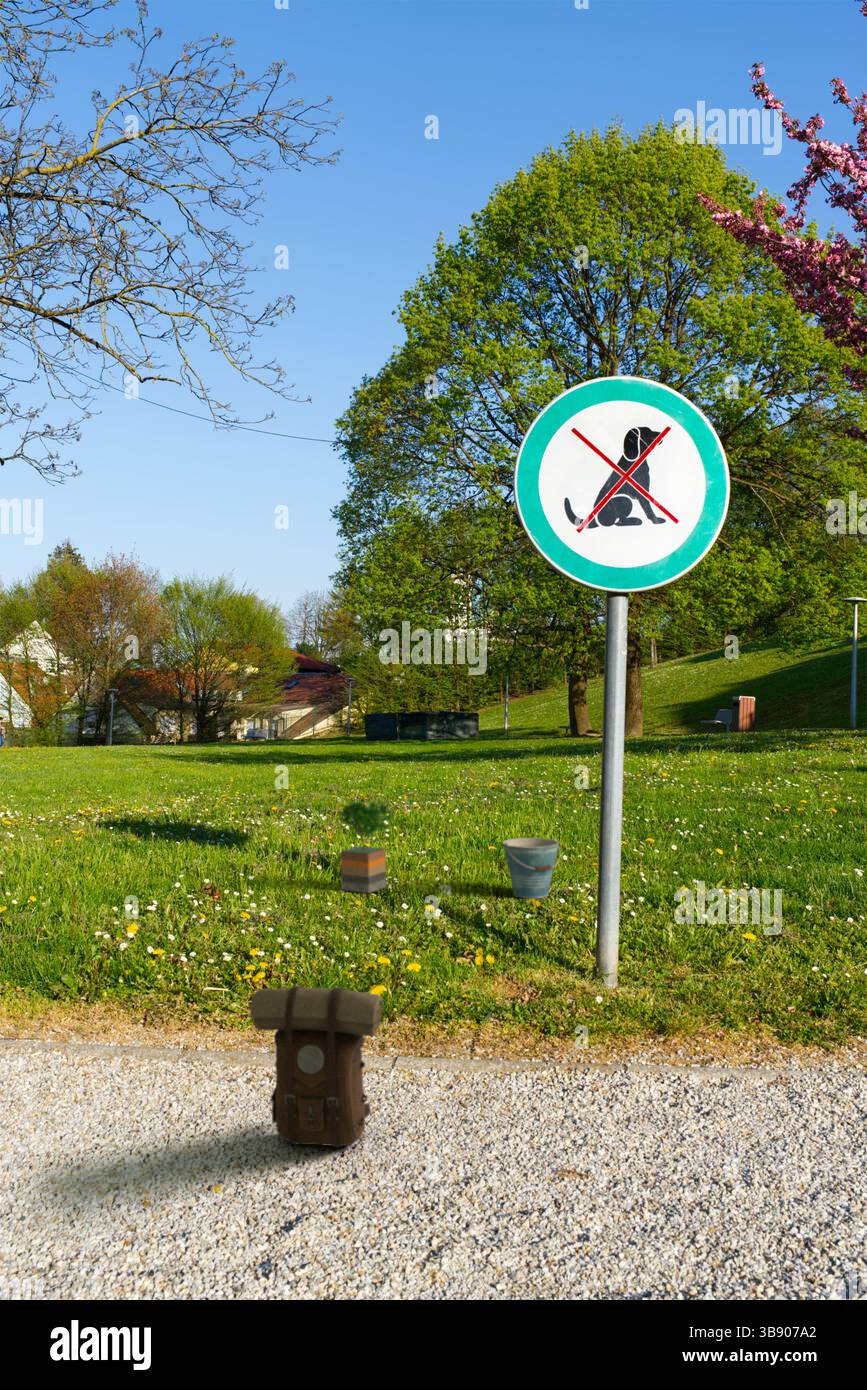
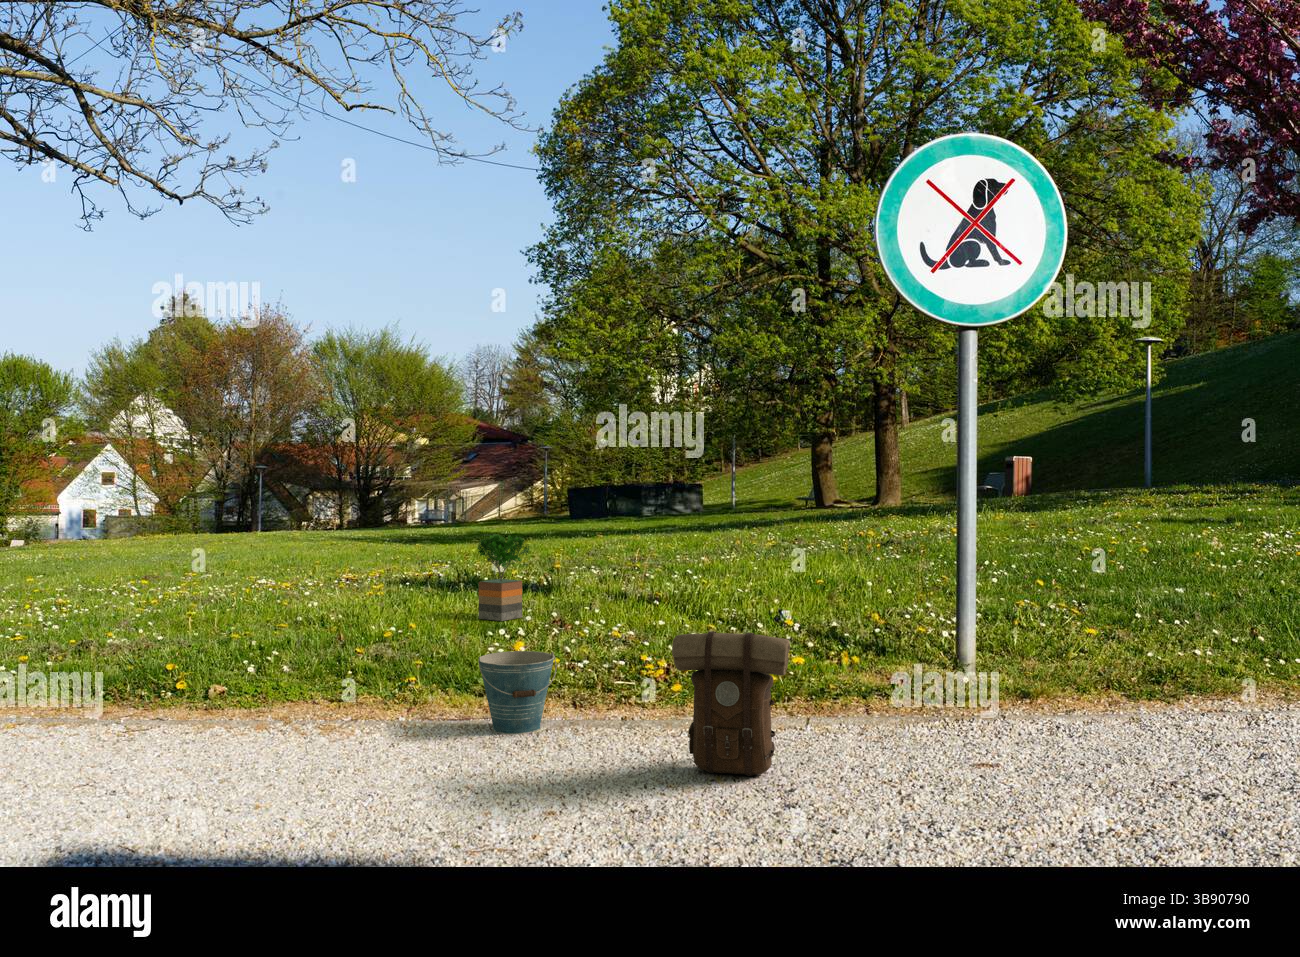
potted tree: present [341,801,394,893] -> present [477,535,529,621]
bucket: present [503,838,559,898] -> present [478,651,557,734]

